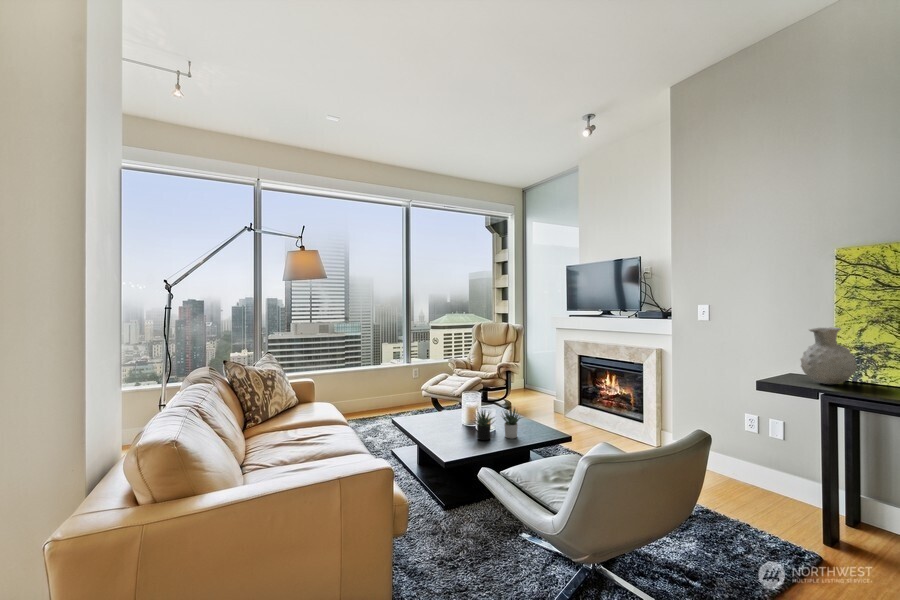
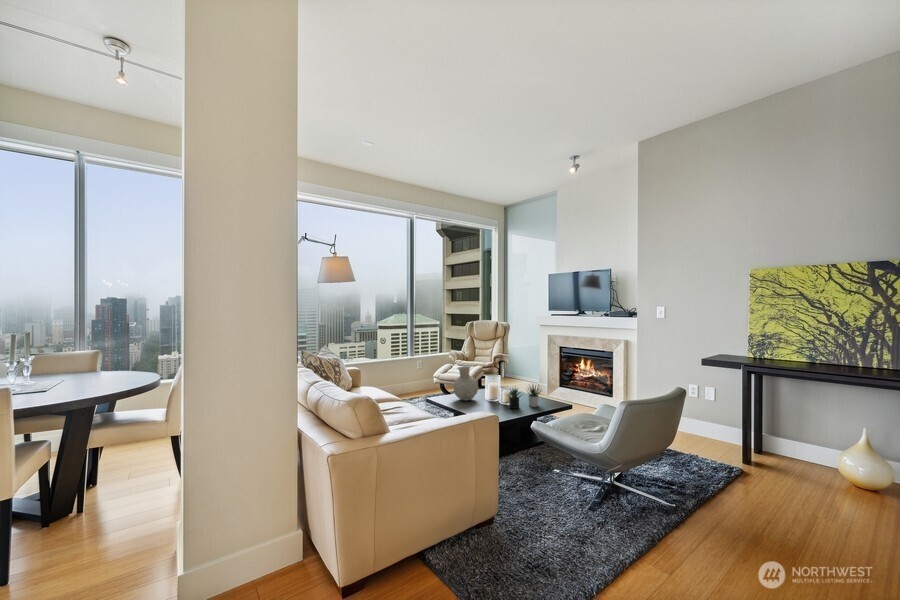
vase: present [801,327,857,384] -> present [454,366,478,401]

